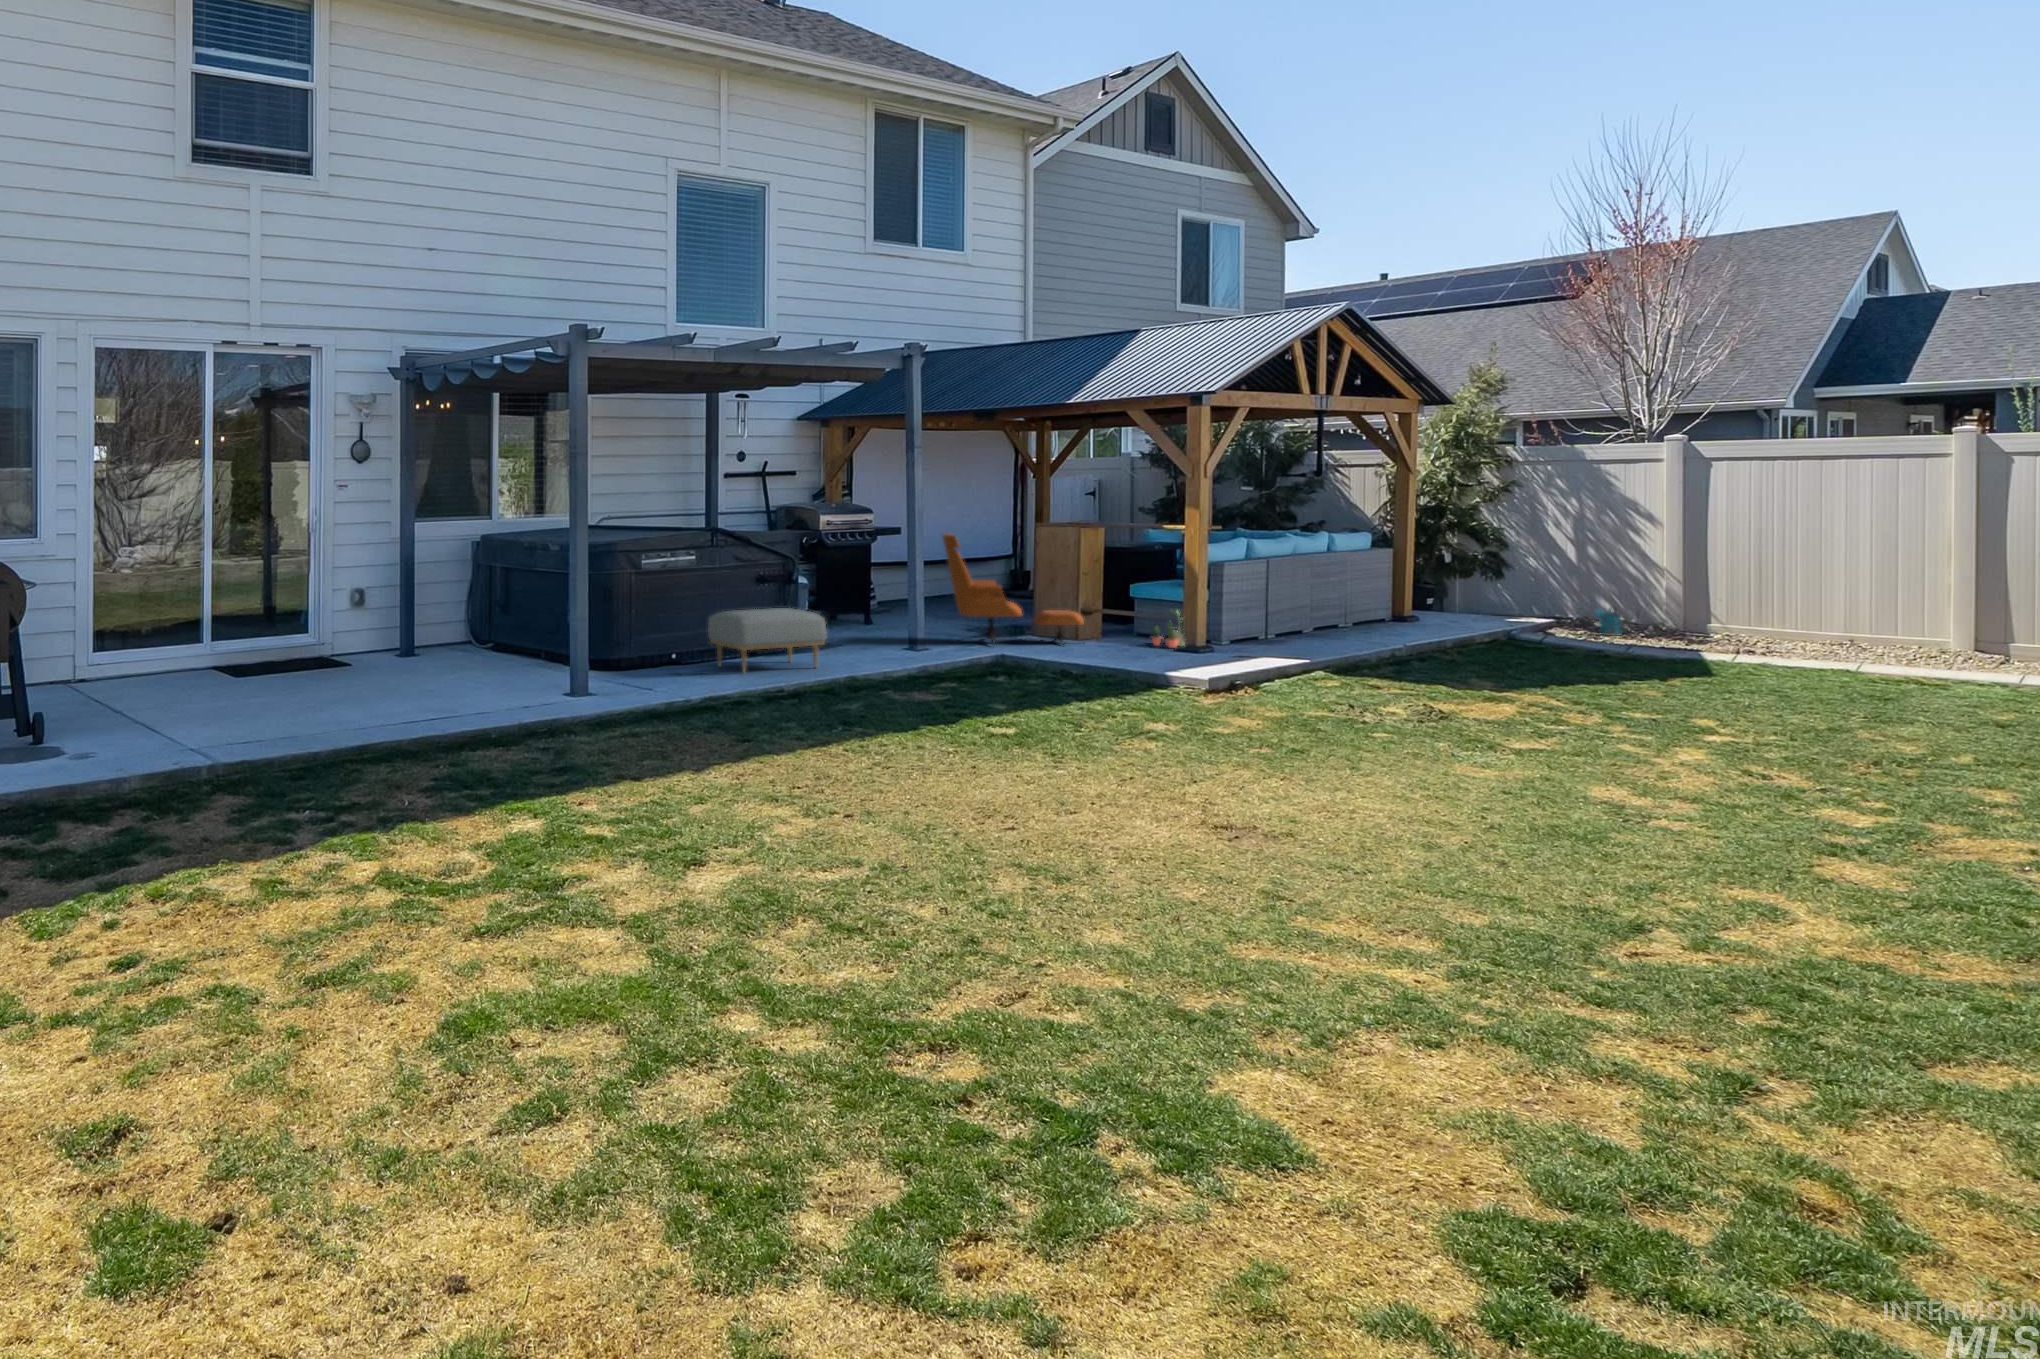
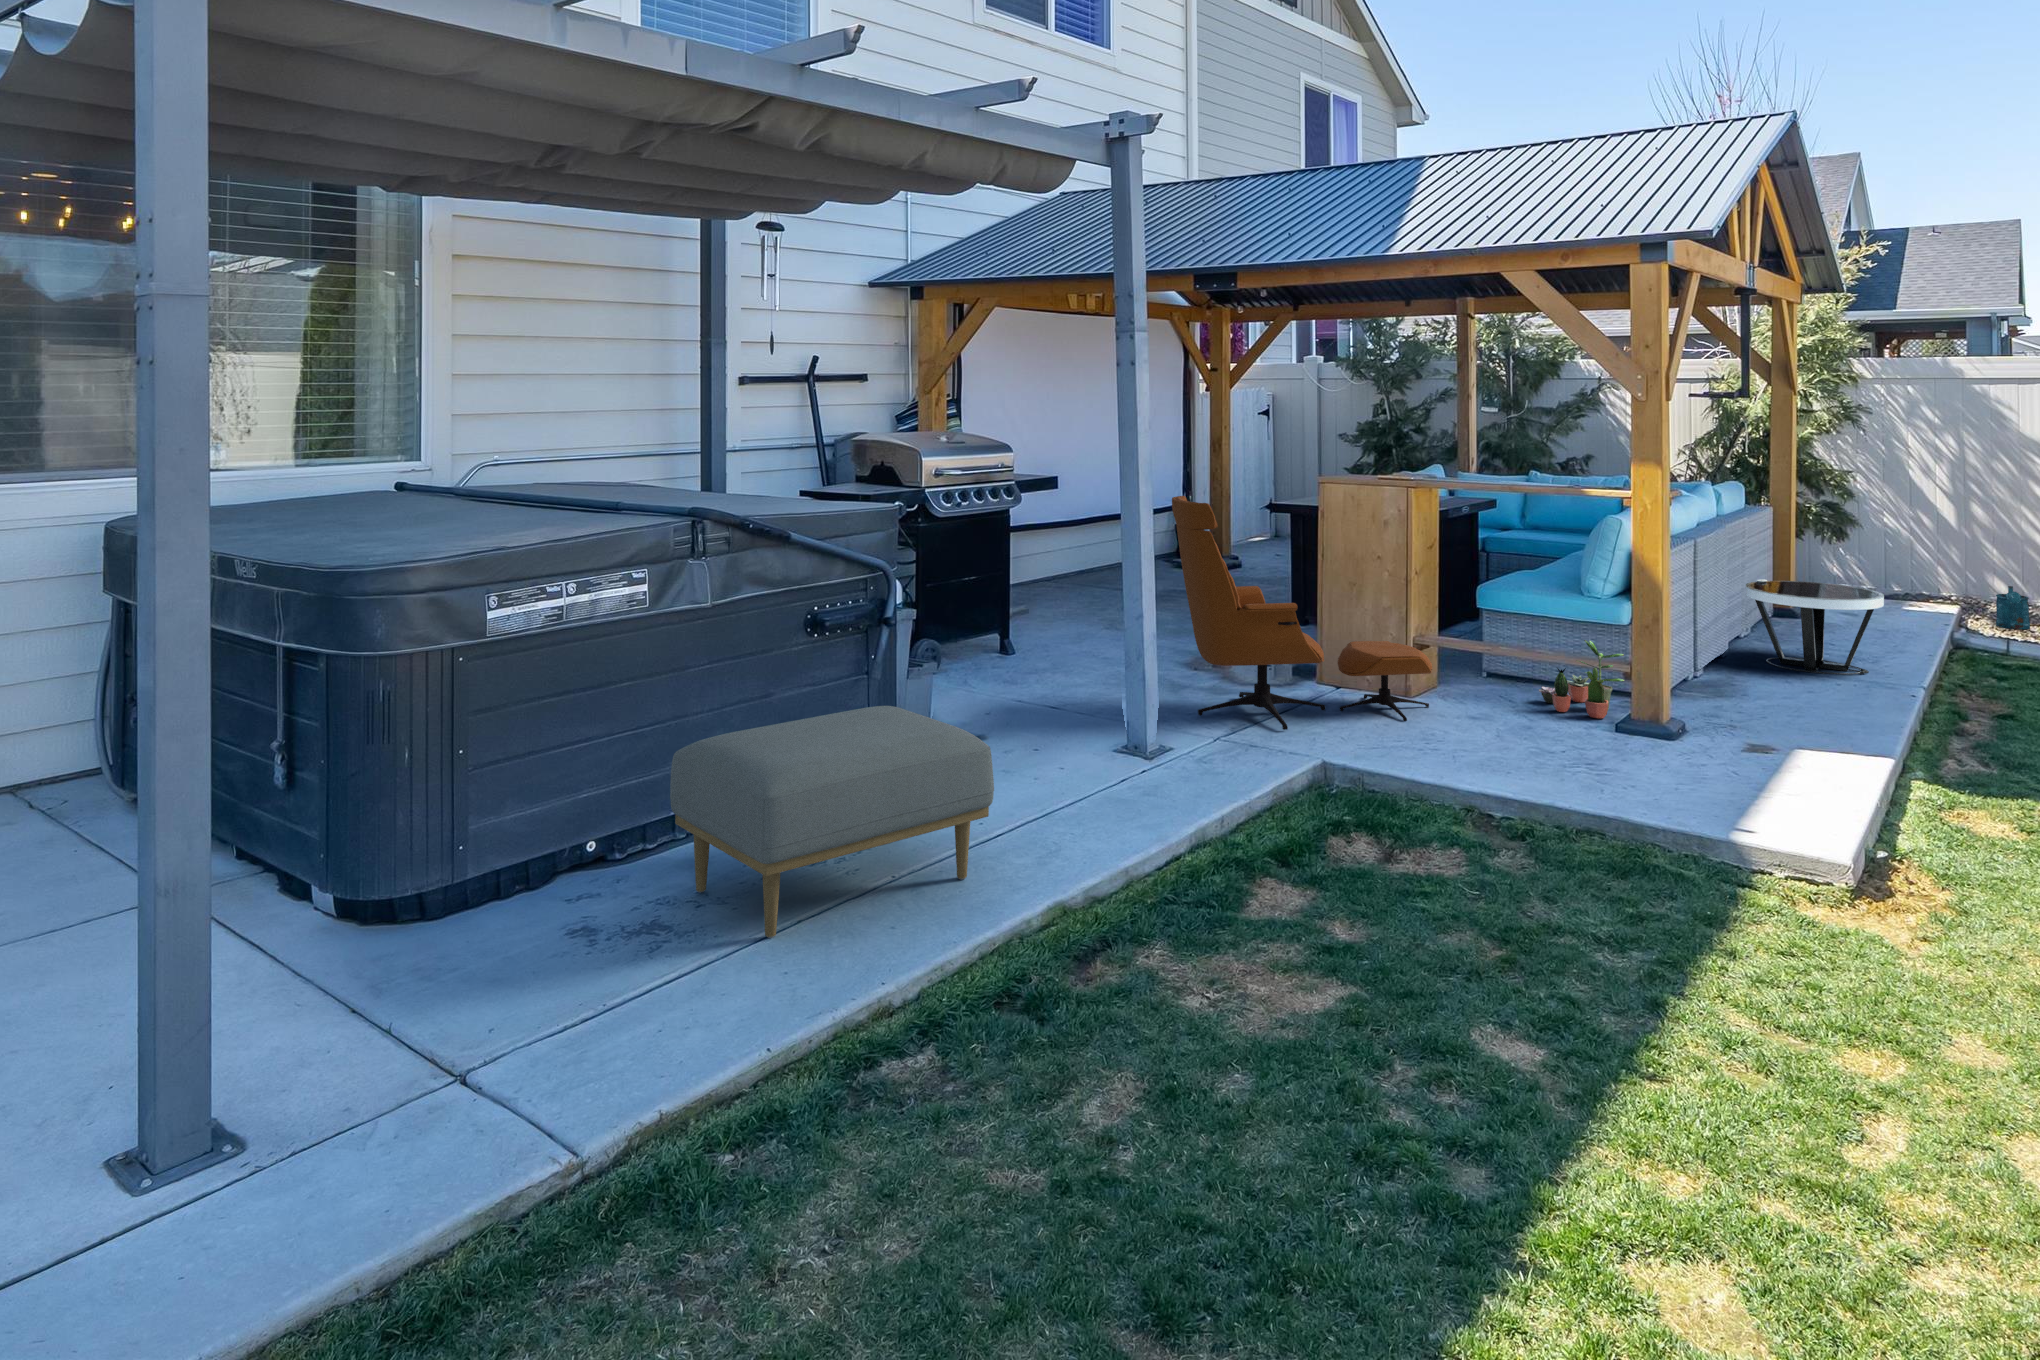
side table: none [1319,588,1399,641] -> present [1745,579,1884,675]

